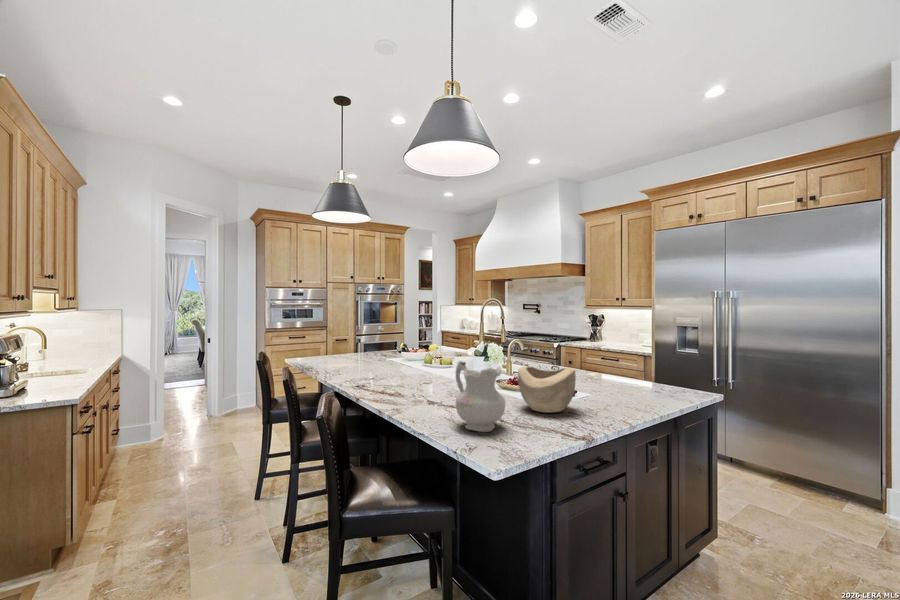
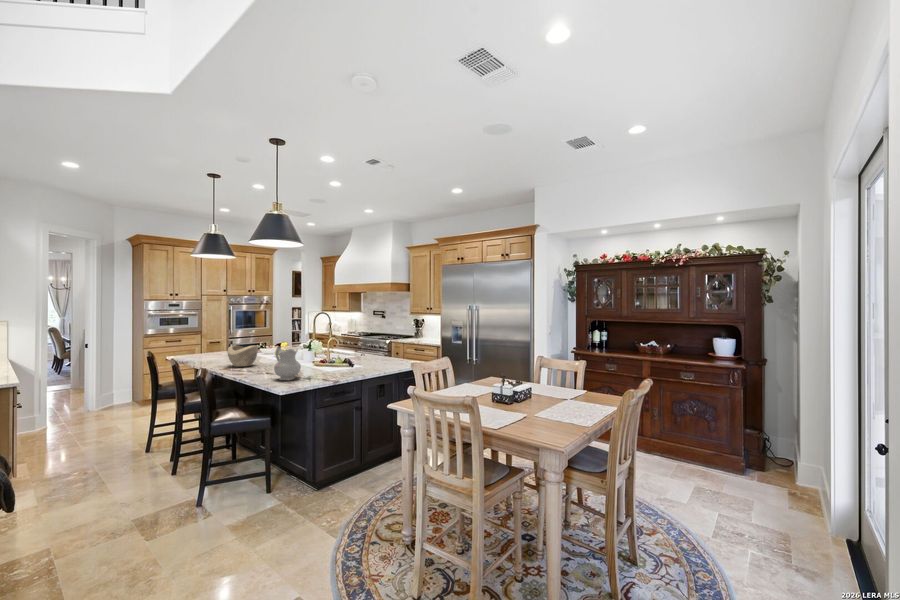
decorative bowl: present [518,367,576,413] -> present [228,346,258,367]

